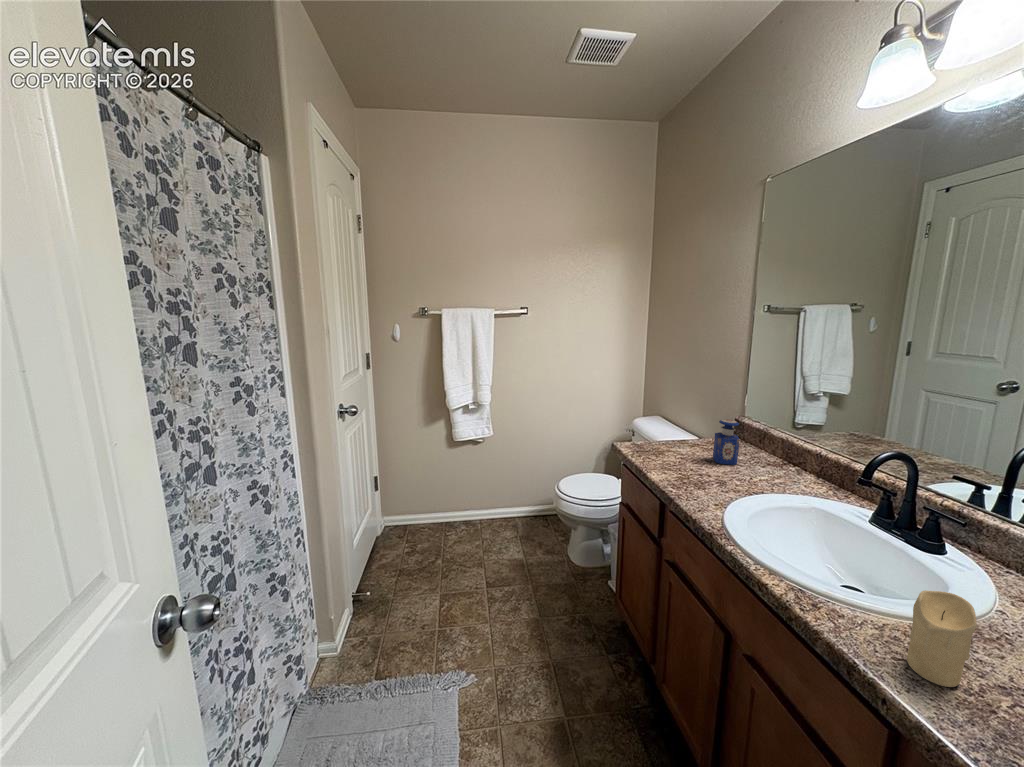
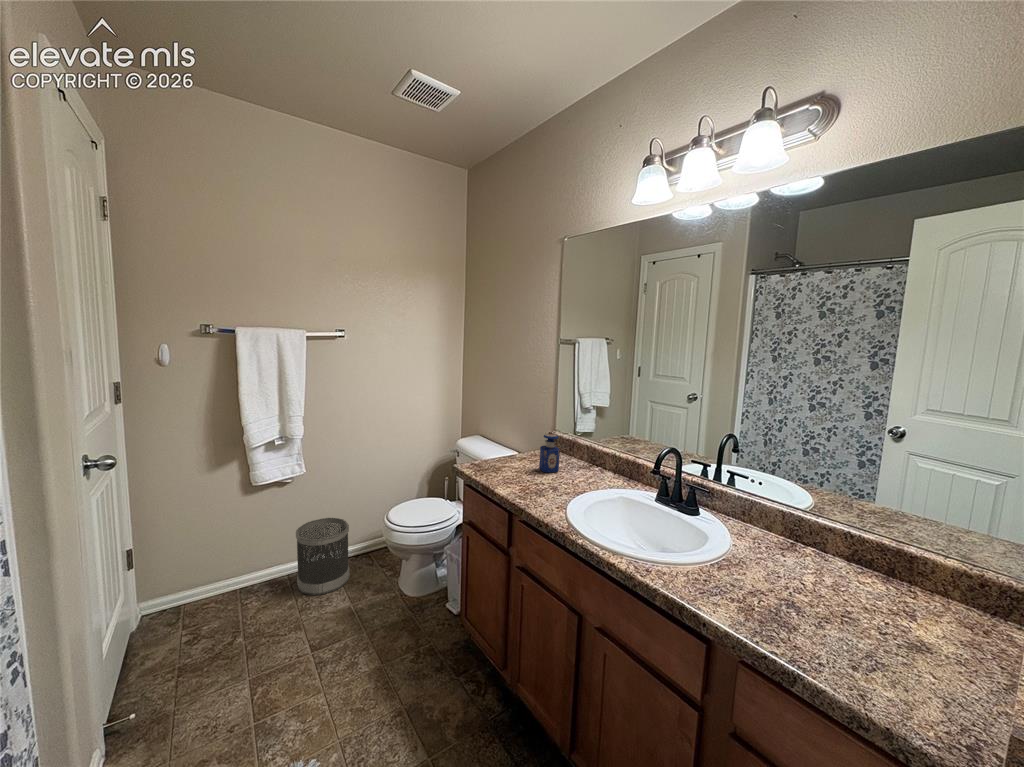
wastebasket: none [485,477,528,543] -> present [296,518,350,595]
candle: present [907,590,977,687] -> none [708,538,743,602]

